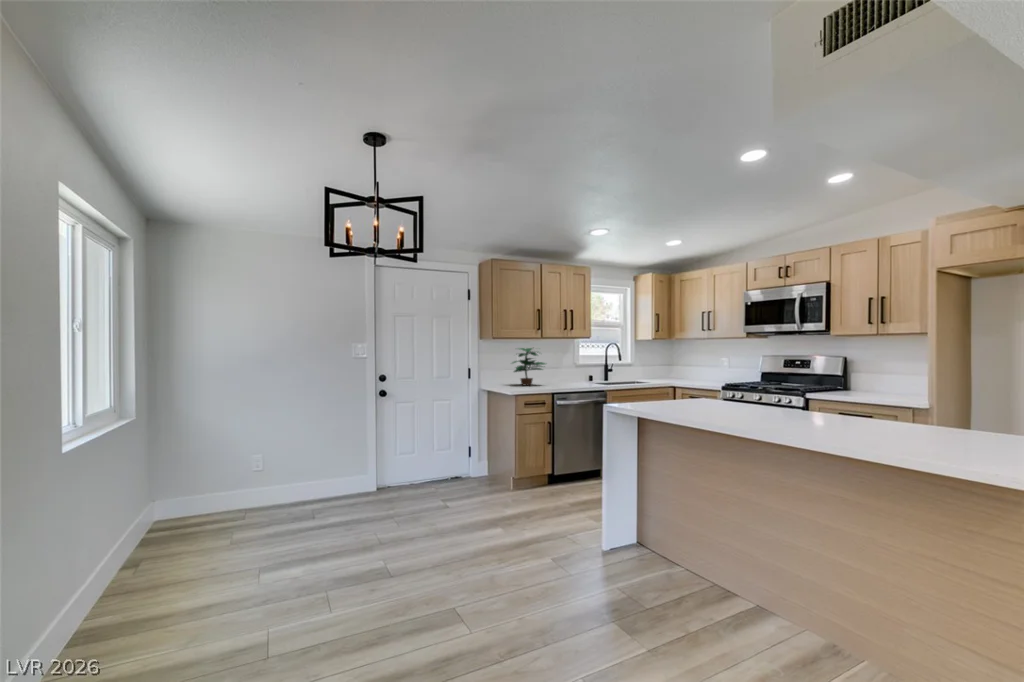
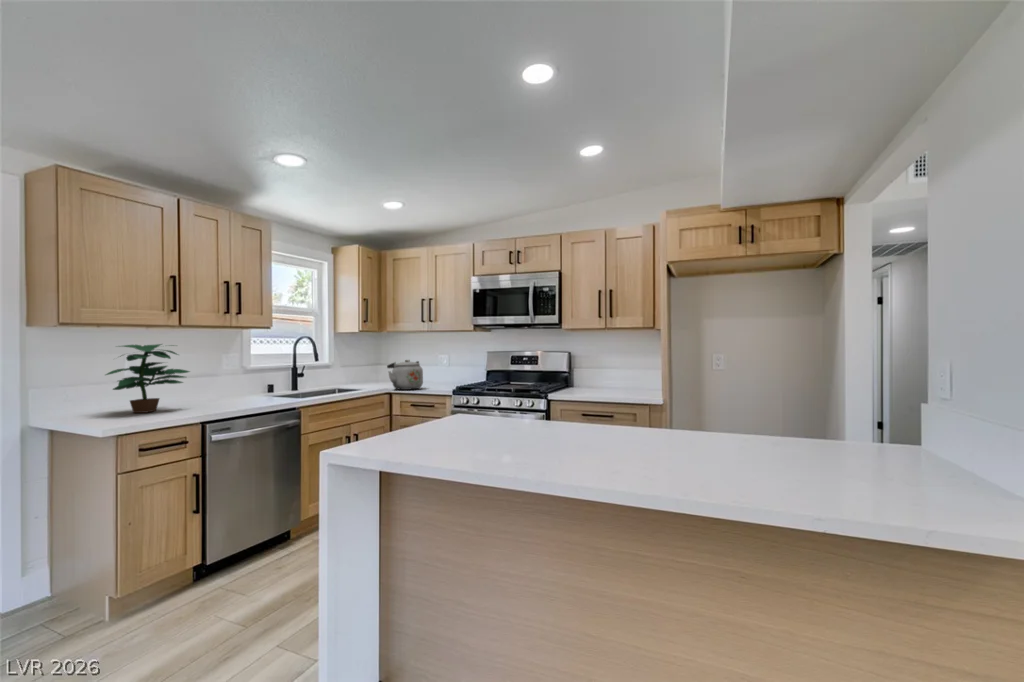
kettle: none [671,361,701,385] -> present [387,360,423,390]

